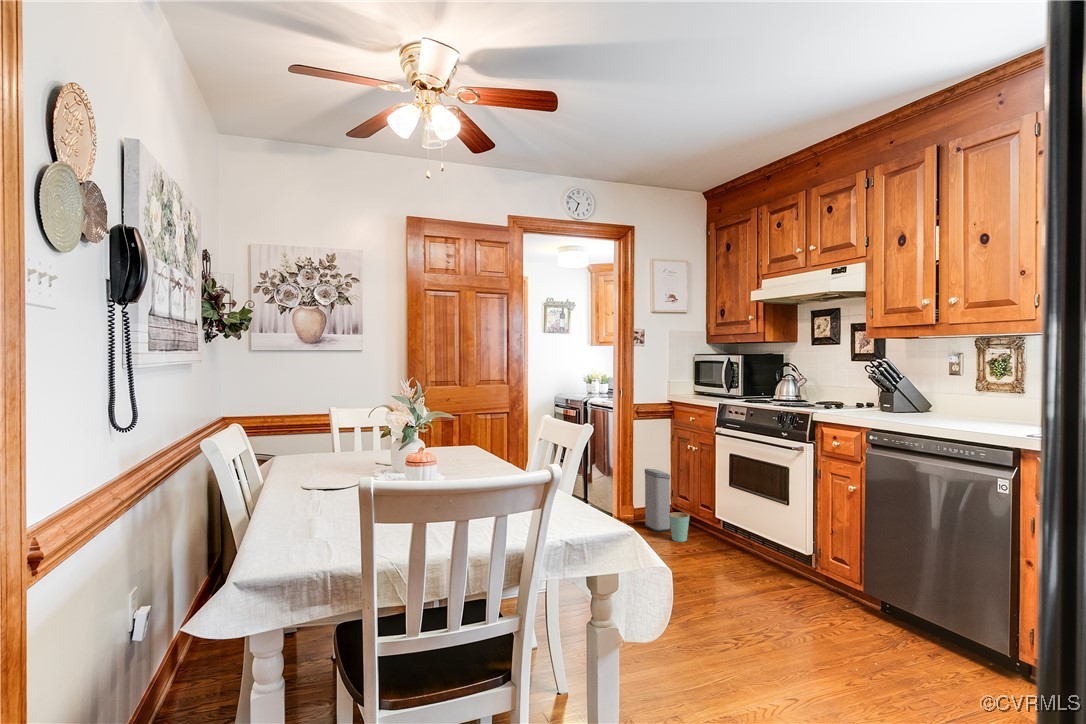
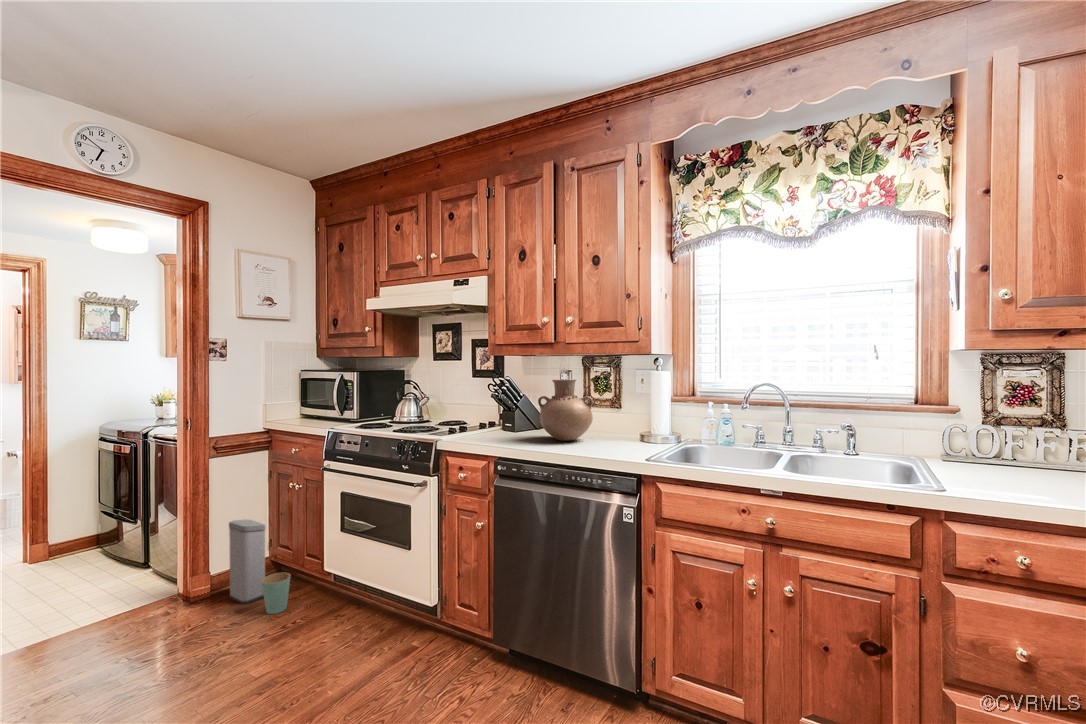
vase: none [916,360,981,420] -> present [538,379,593,441]

